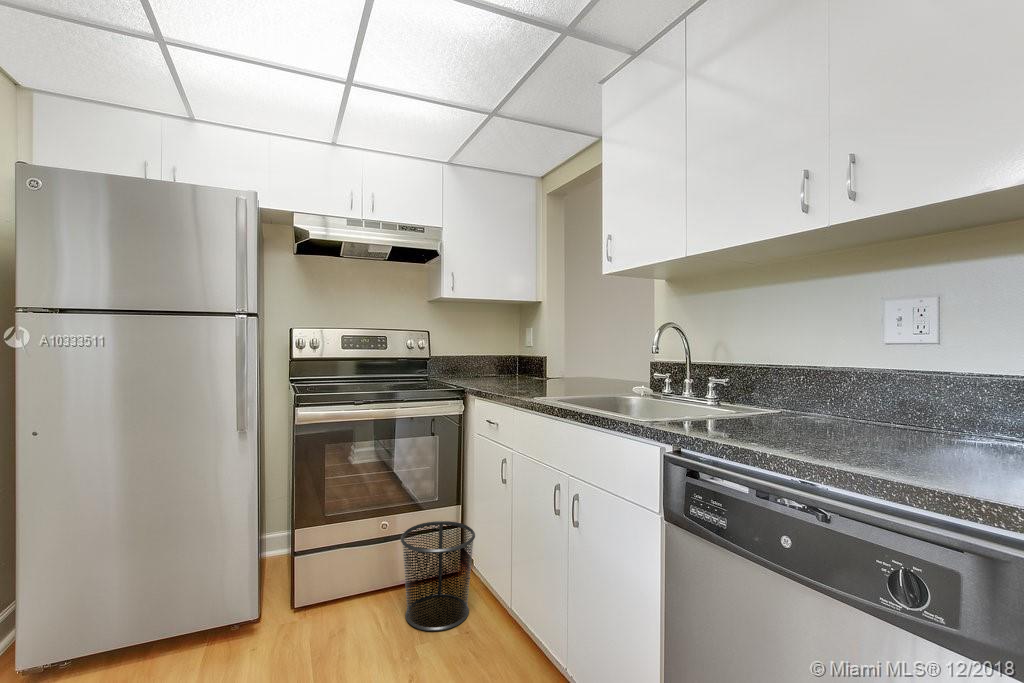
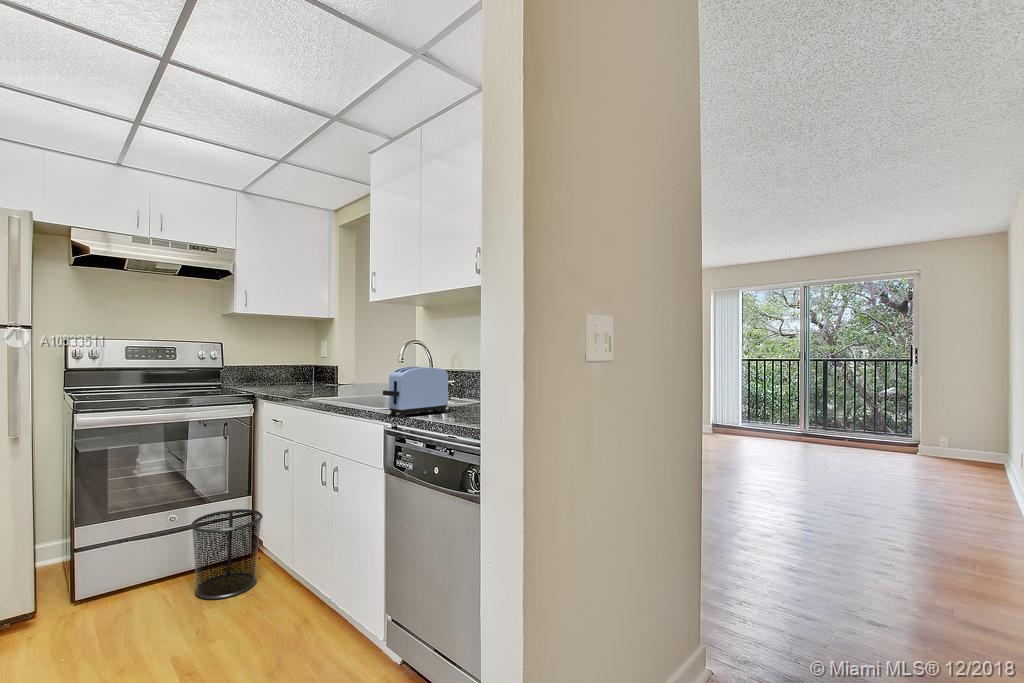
toaster: none [672,356,767,440] -> present [383,367,452,418]

